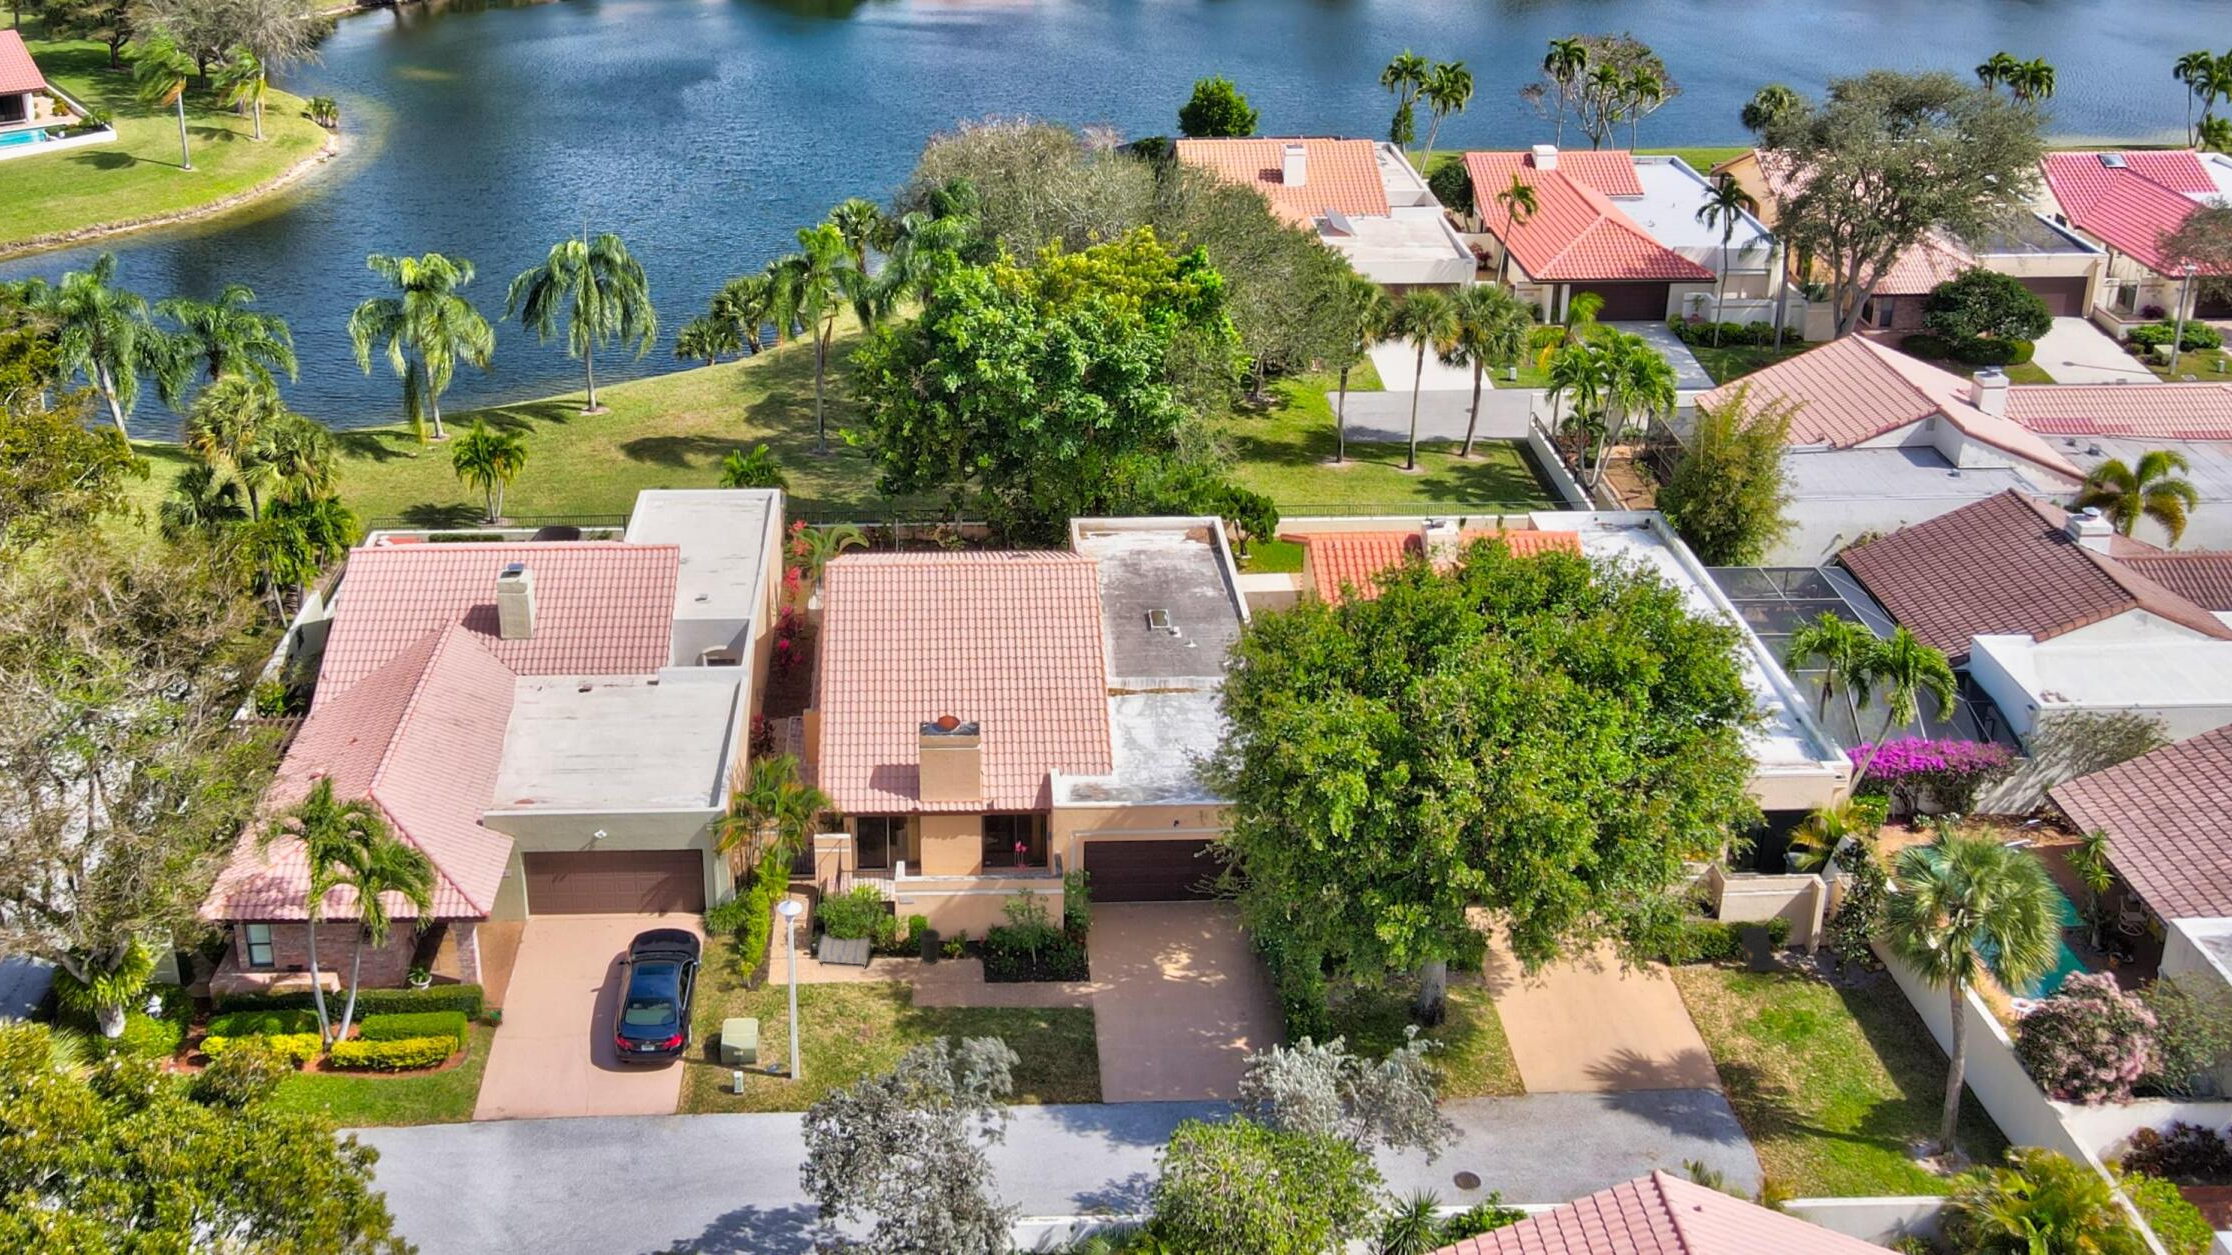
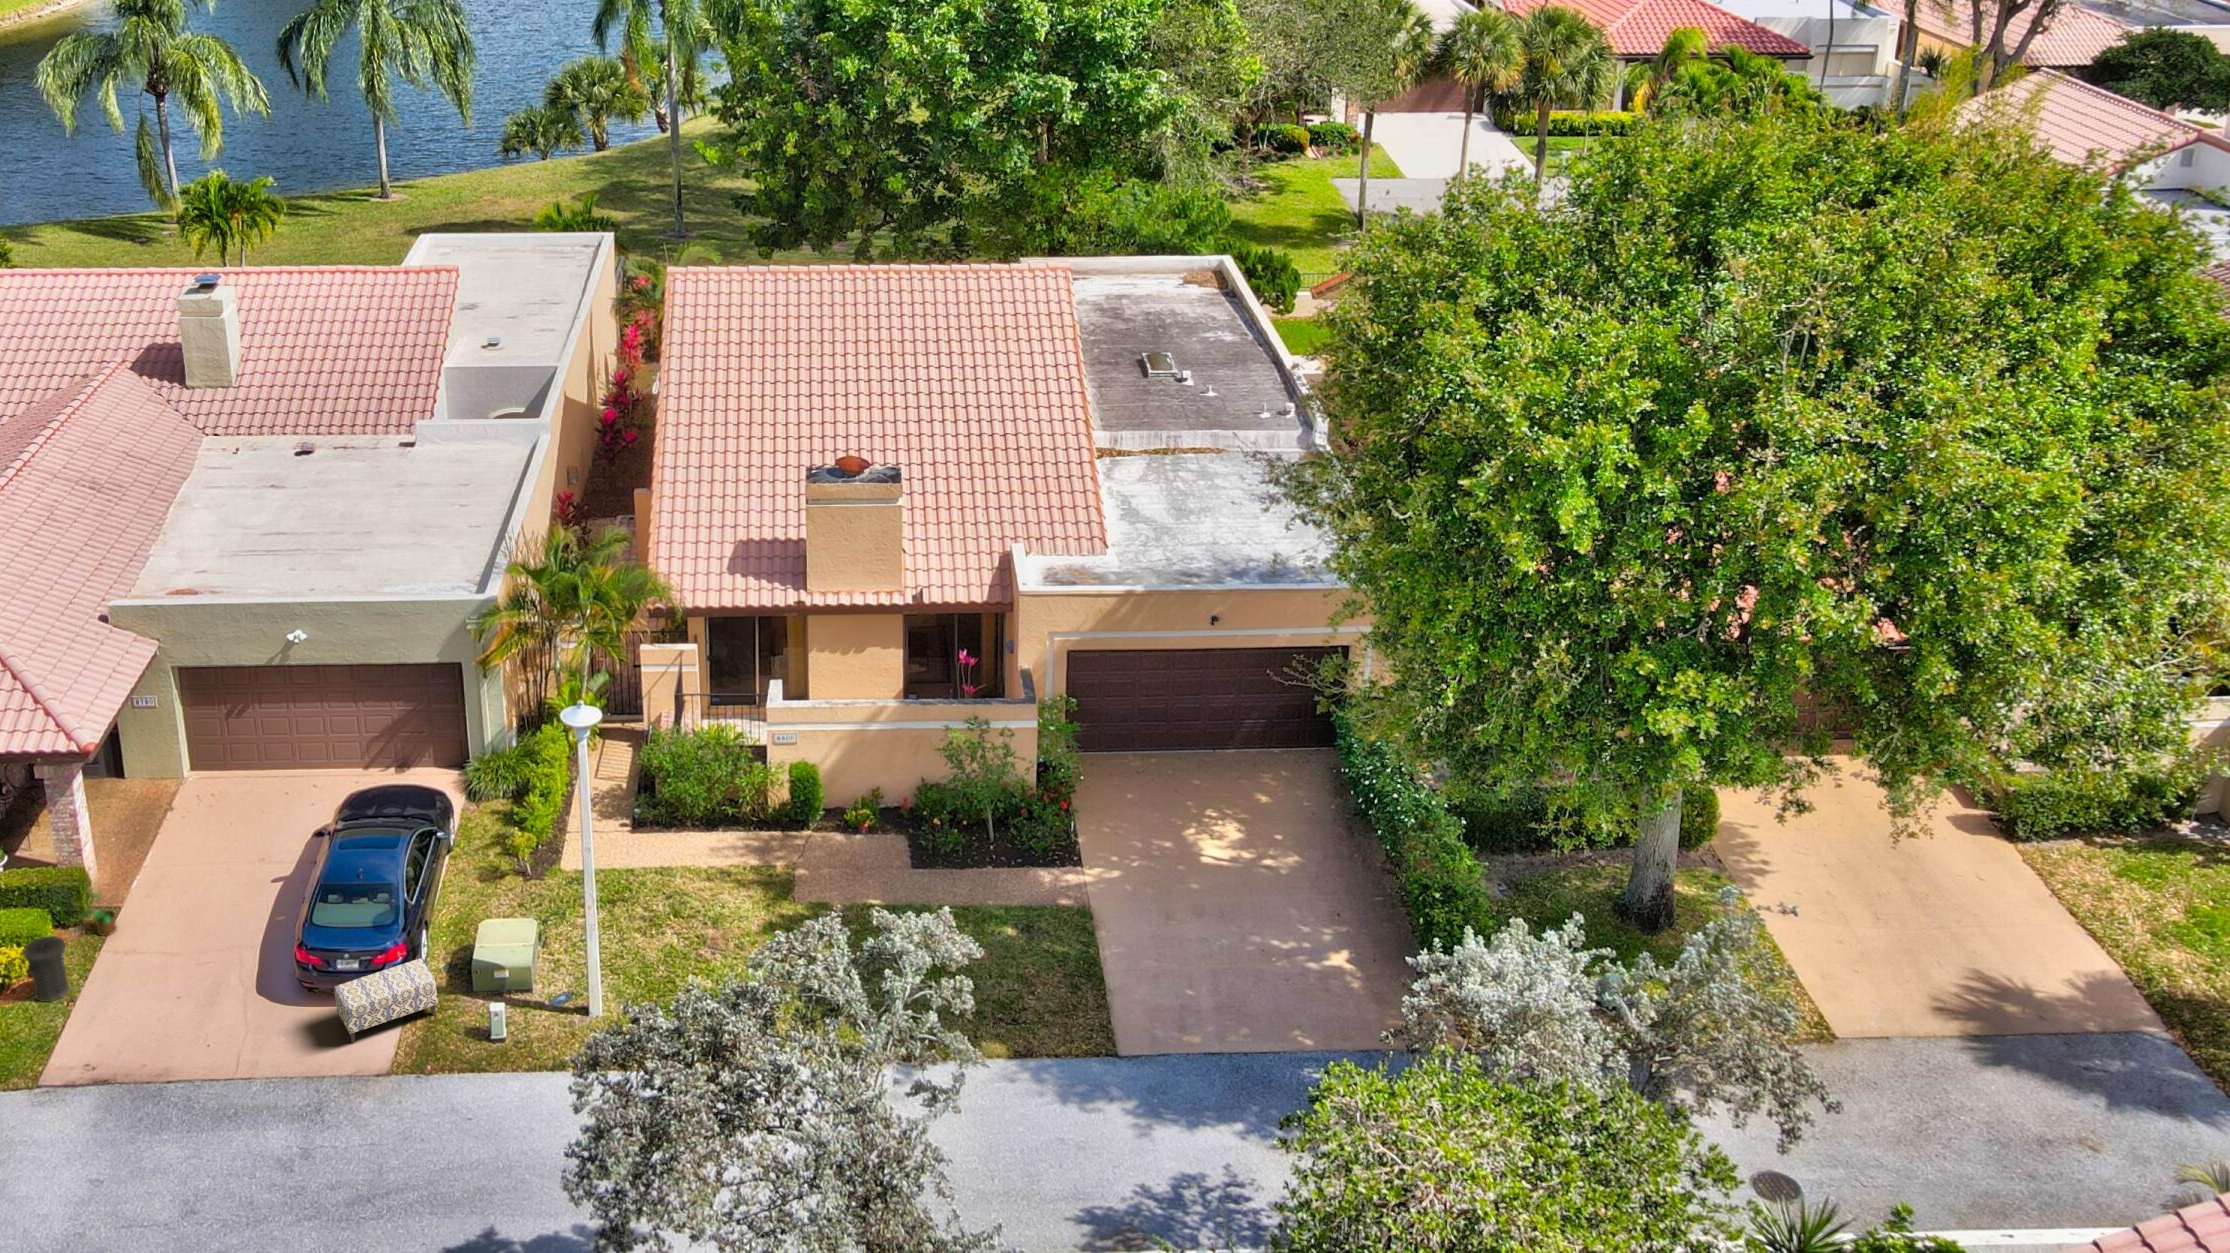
lounge chair: present [1738,927,1783,977] -> none [2118,777,2204,861]
trash can: present [919,929,940,965] -> present [23,936,70,1002]
bench: present [818,935,870,968] -> present [334,958,438,1043]

